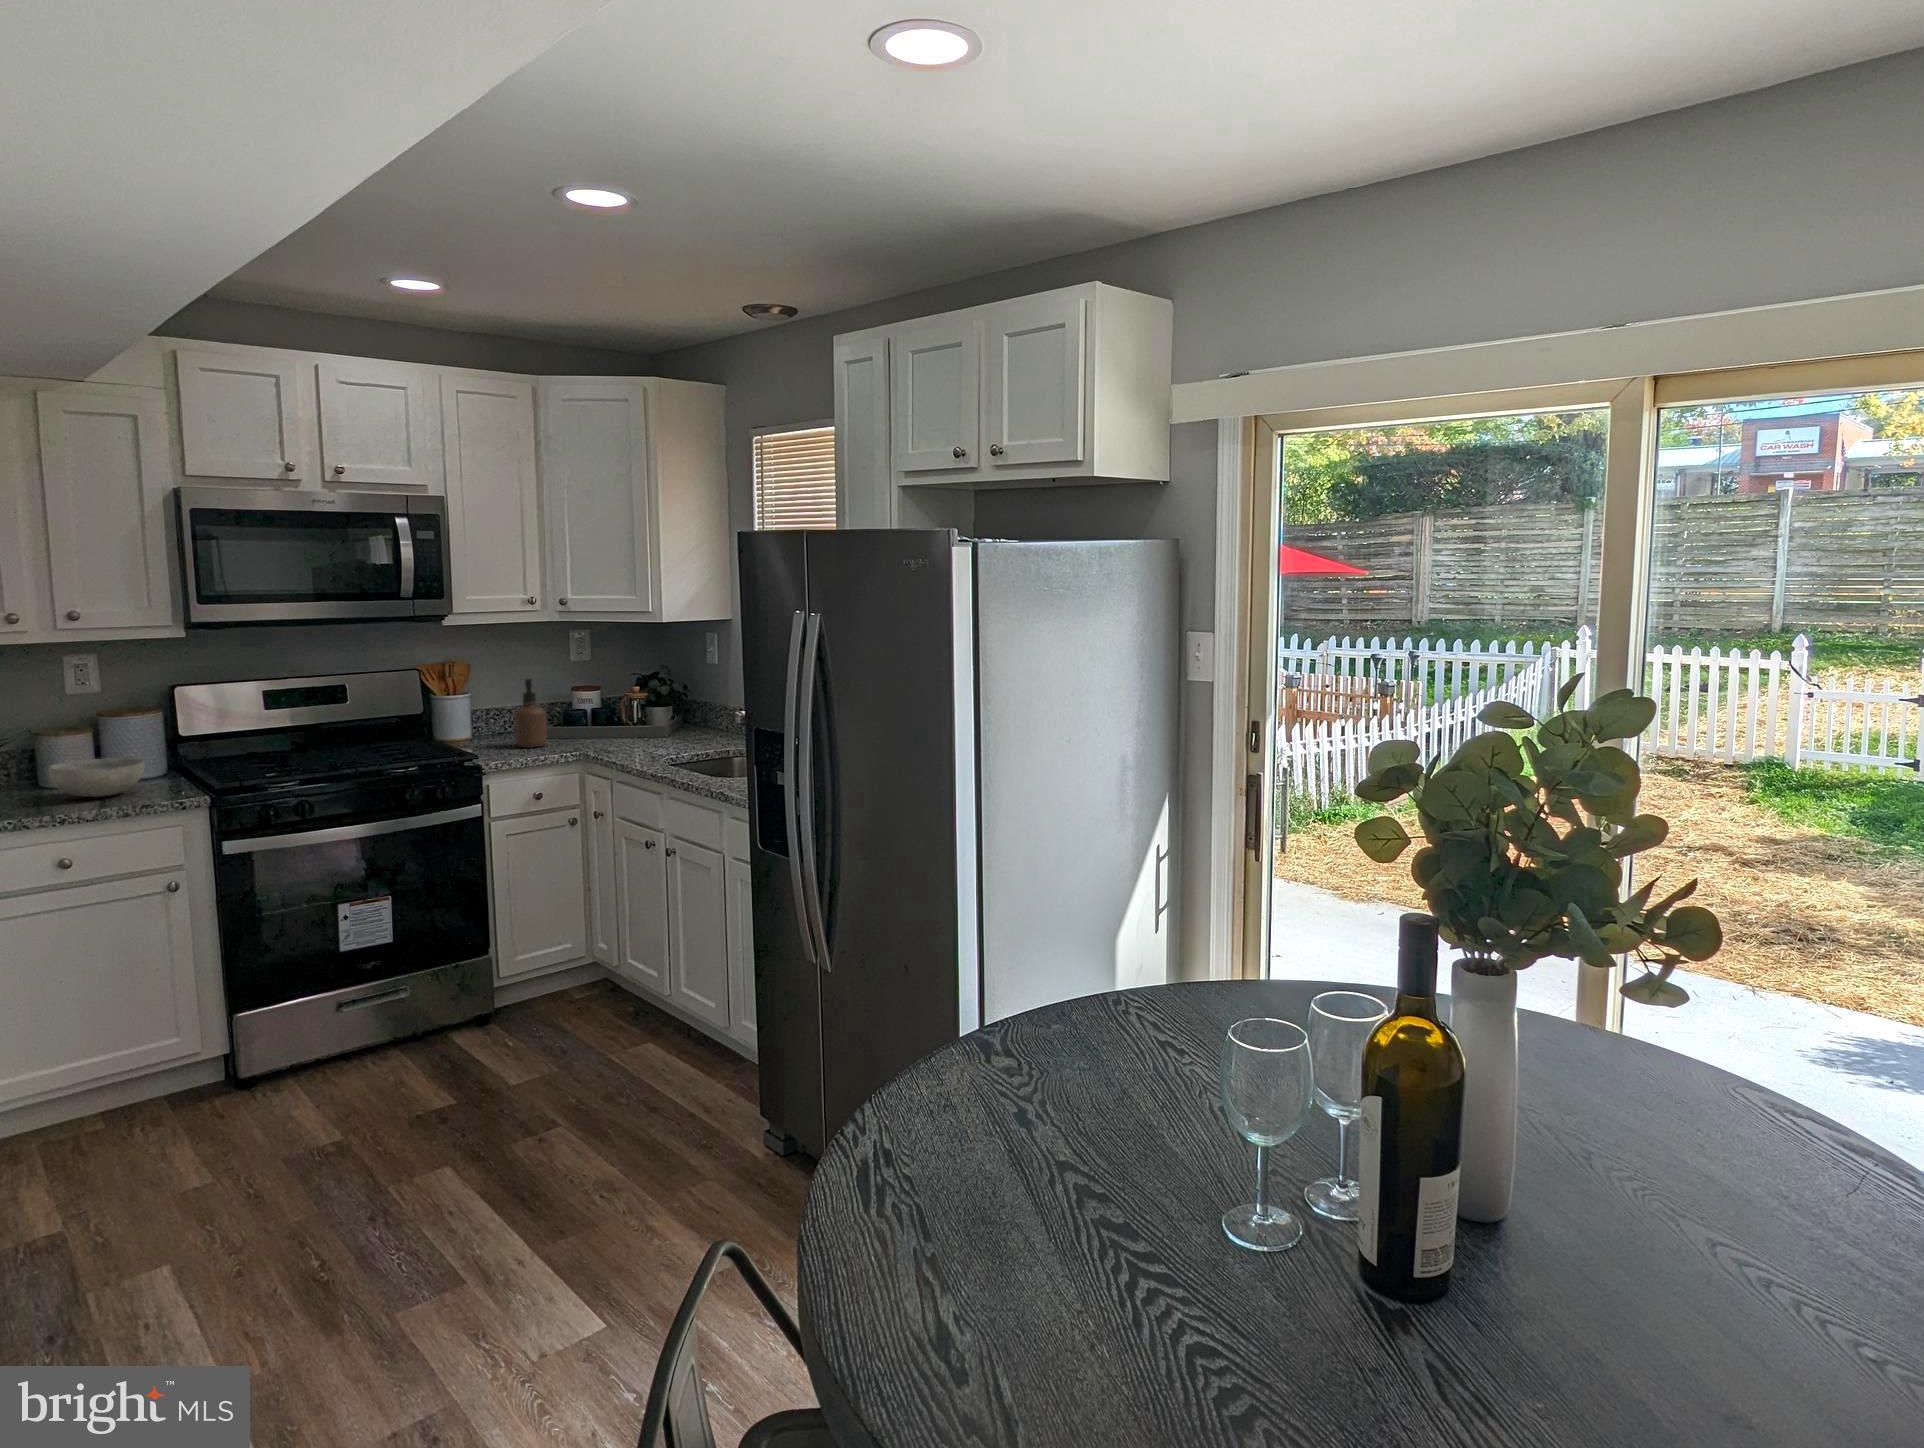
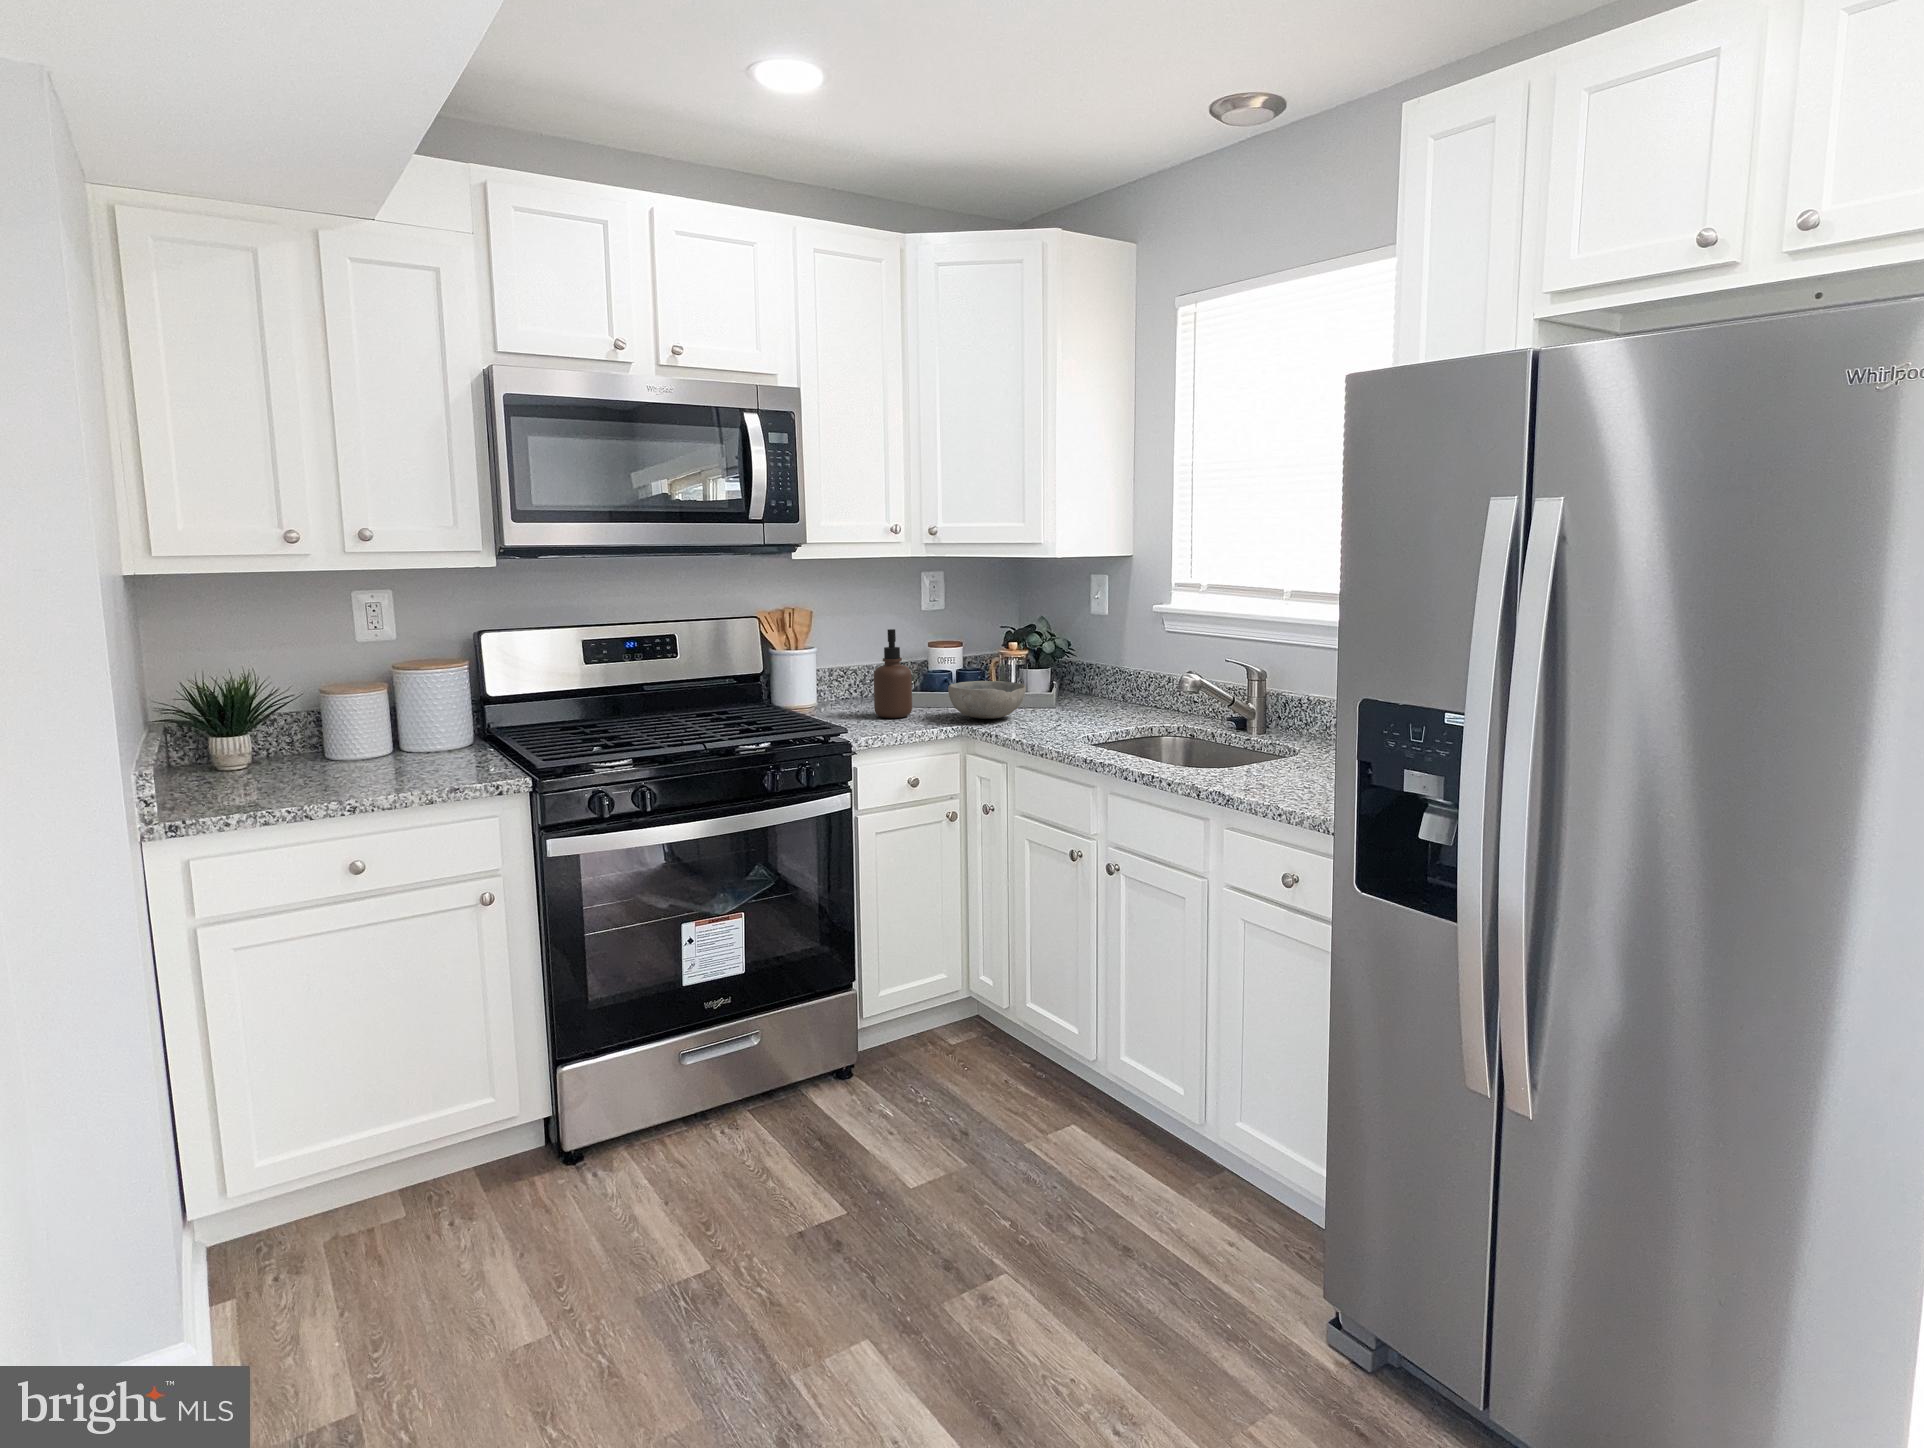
bowl: present [48,758,145,797] -> present [948,681,1026,719]

